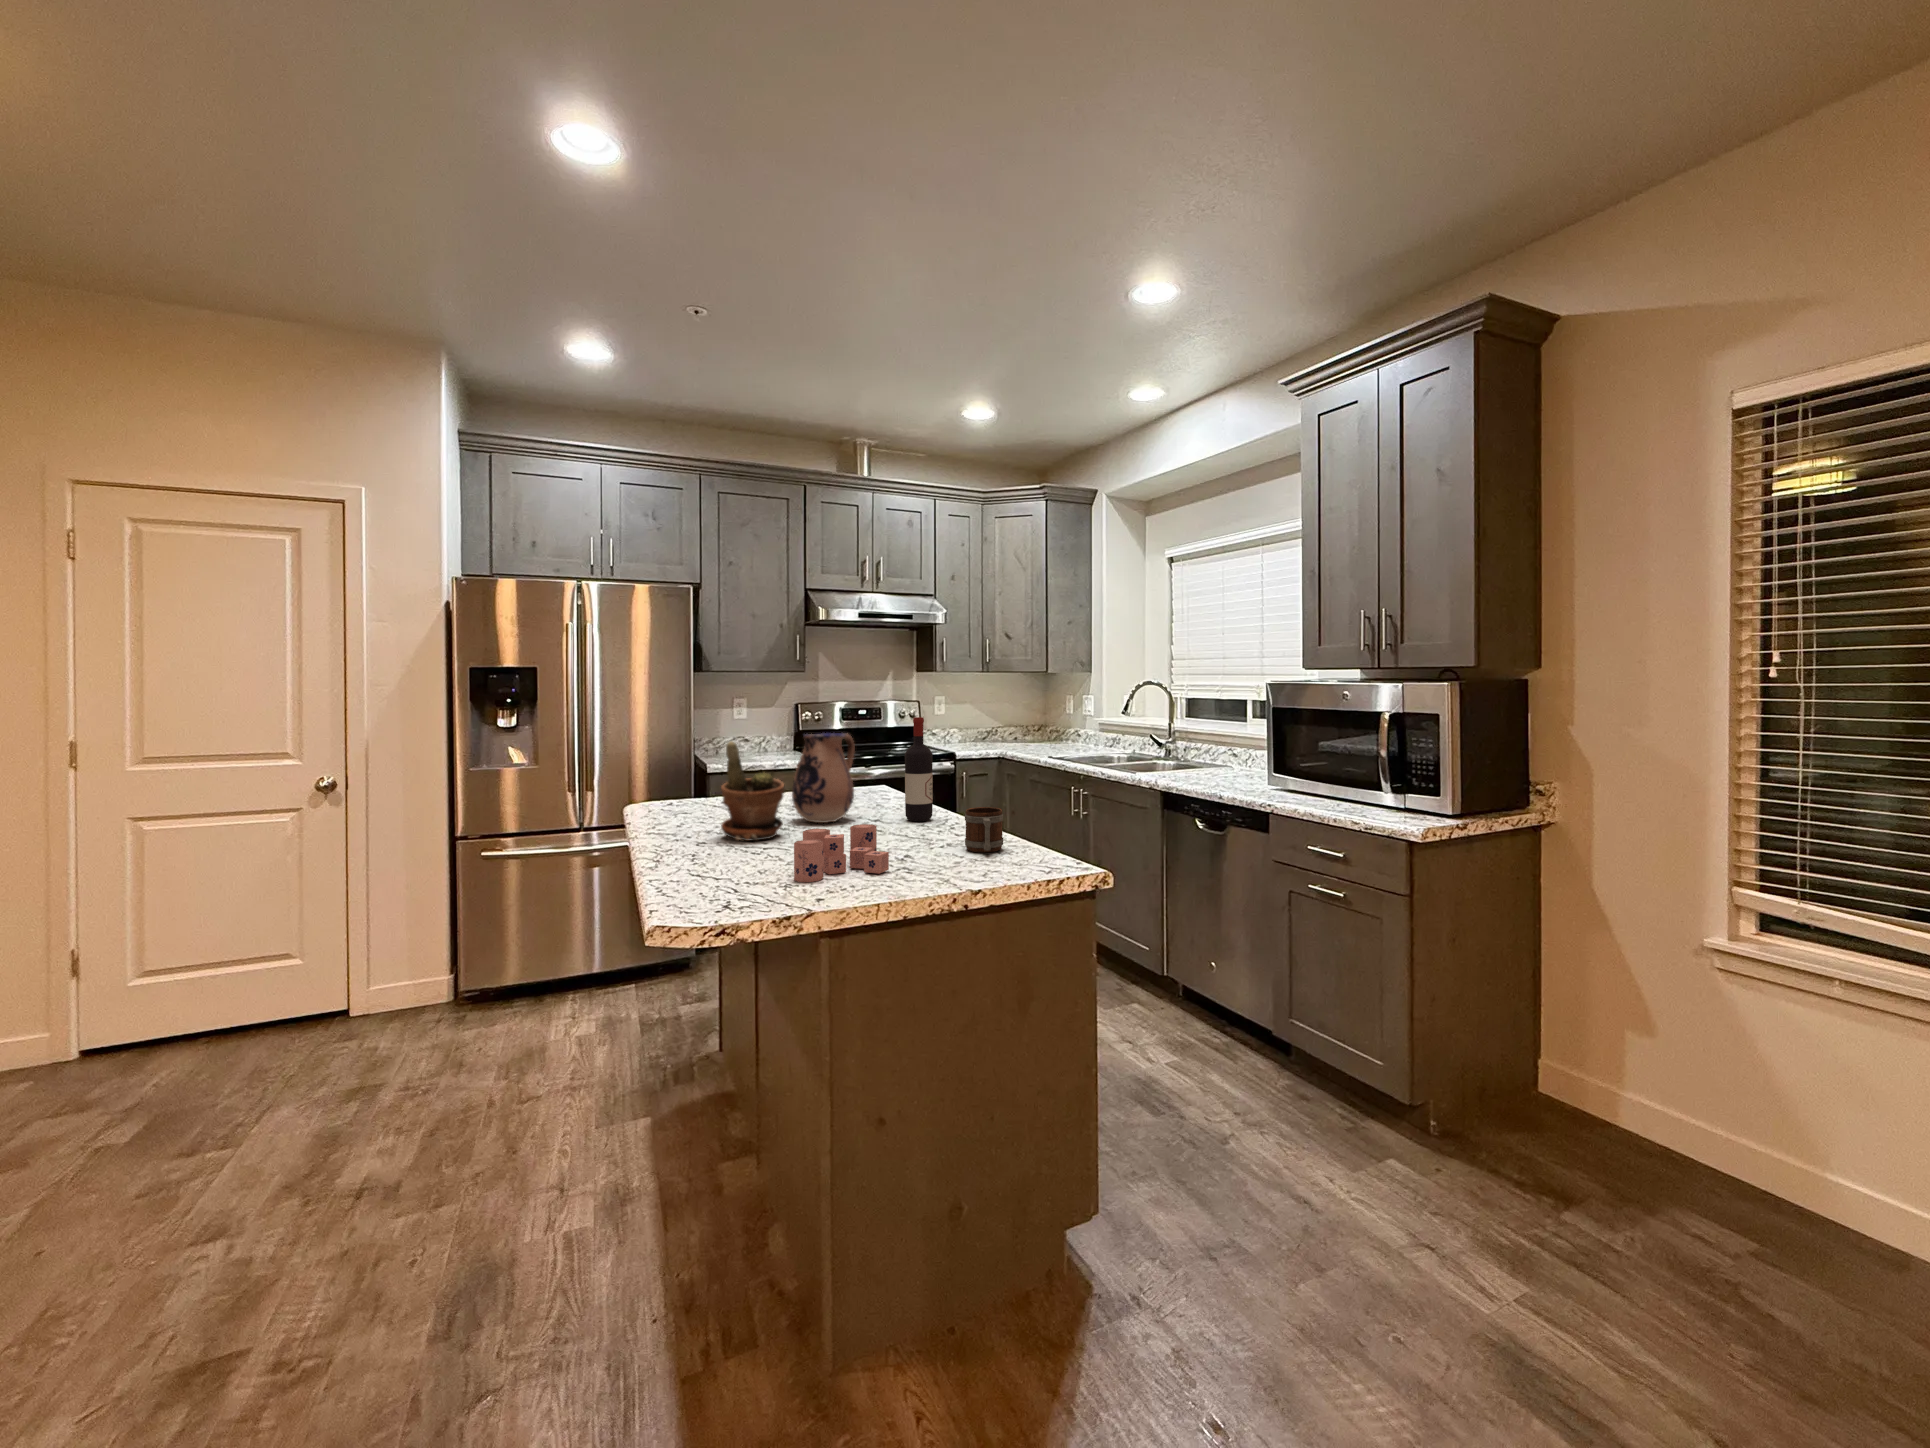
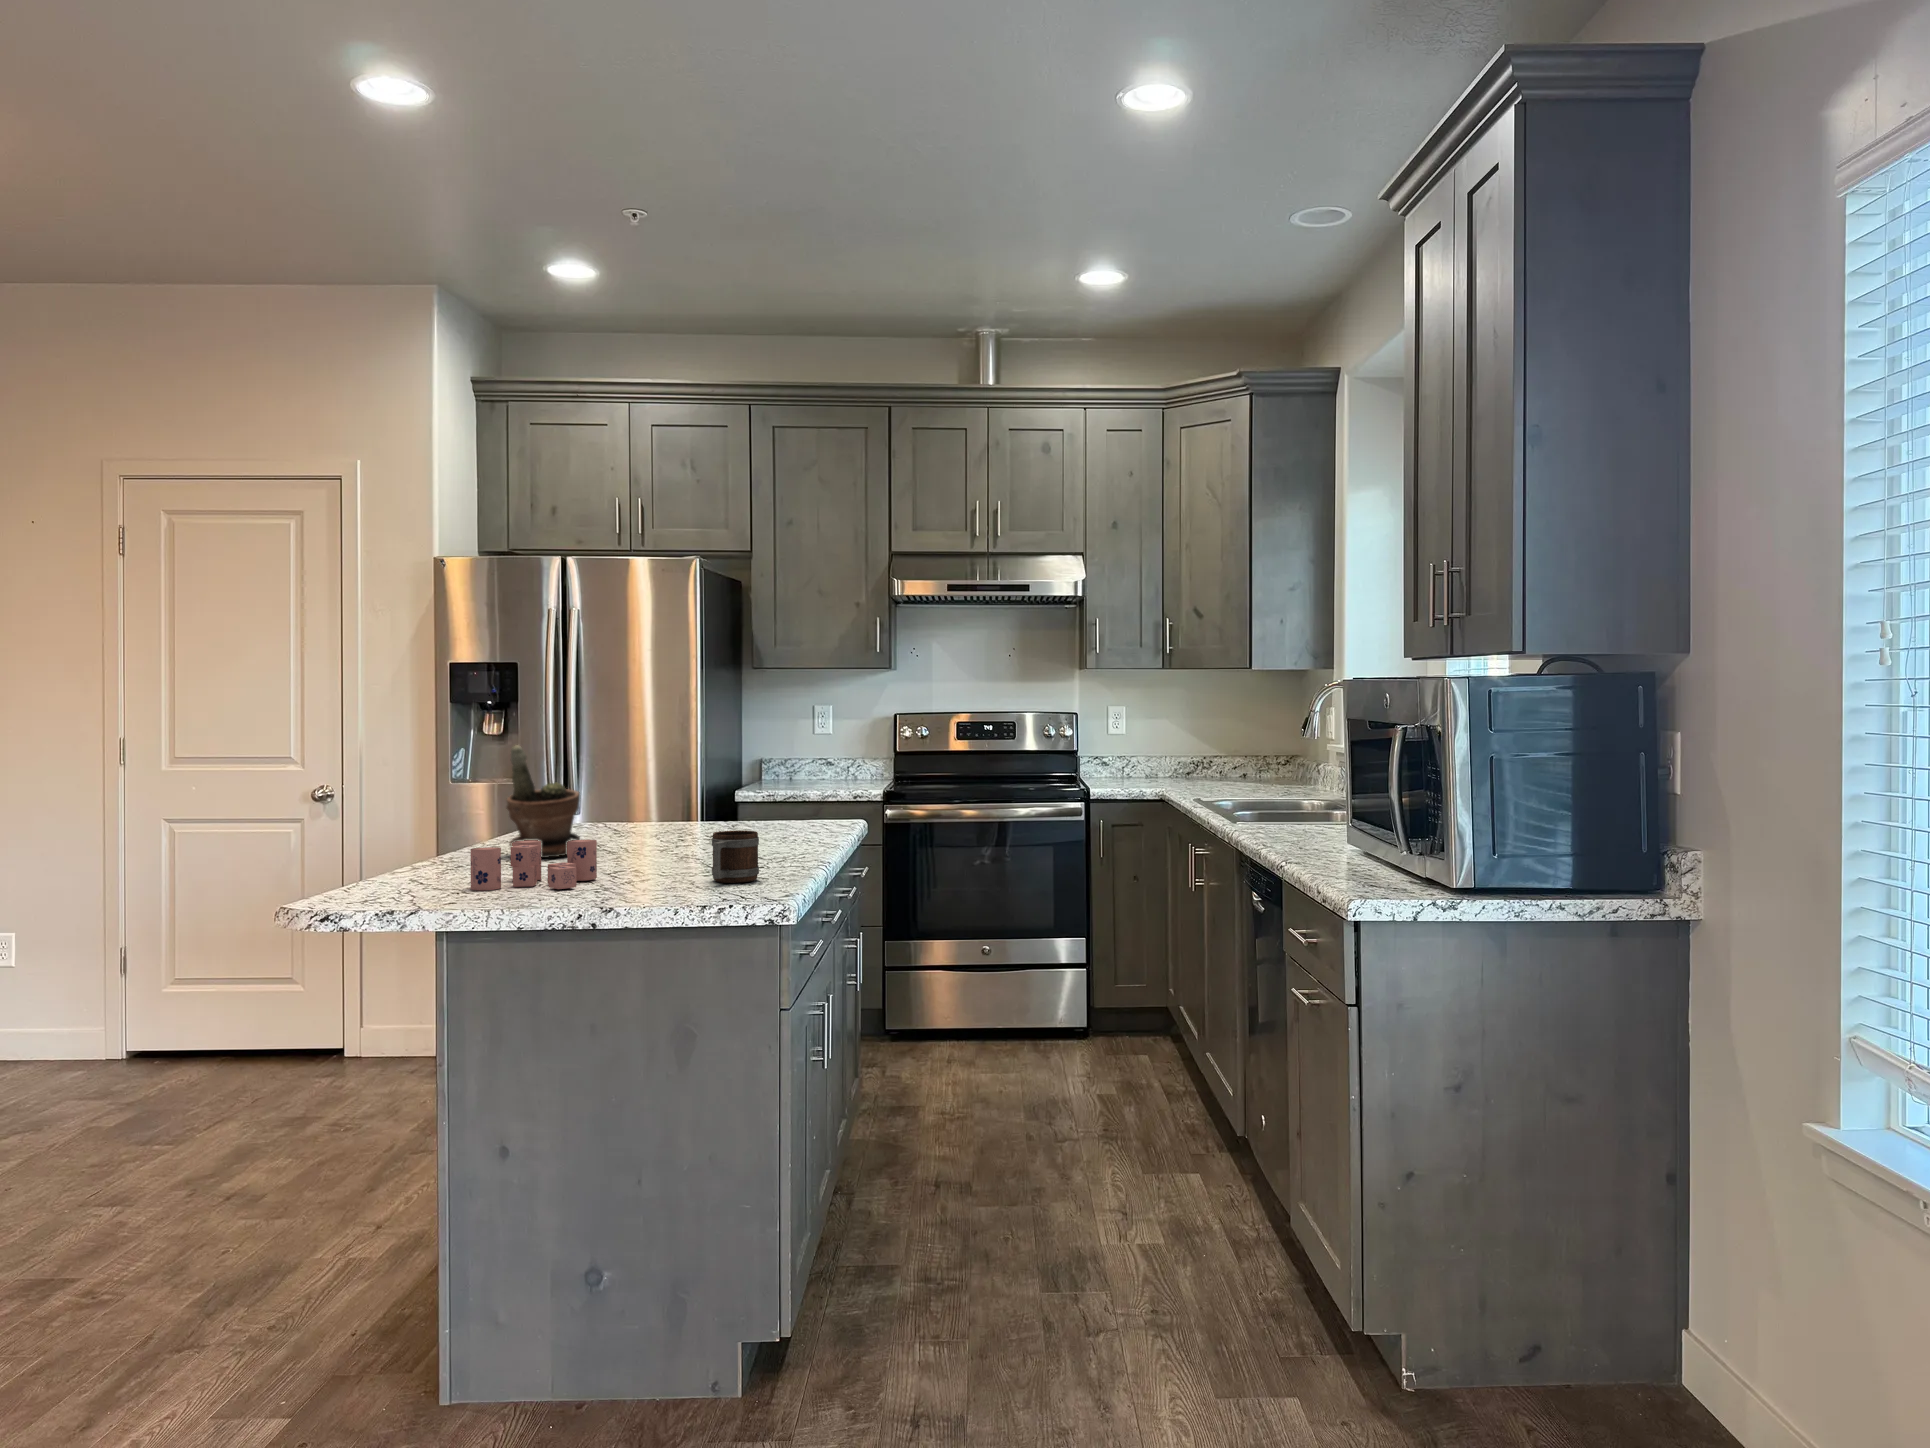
wine bottle: present [905,717,933,822] -> none [748,724,782,854]
ceramic pitcher: present [792,733,855,823] -> none [623,742,711,848]

